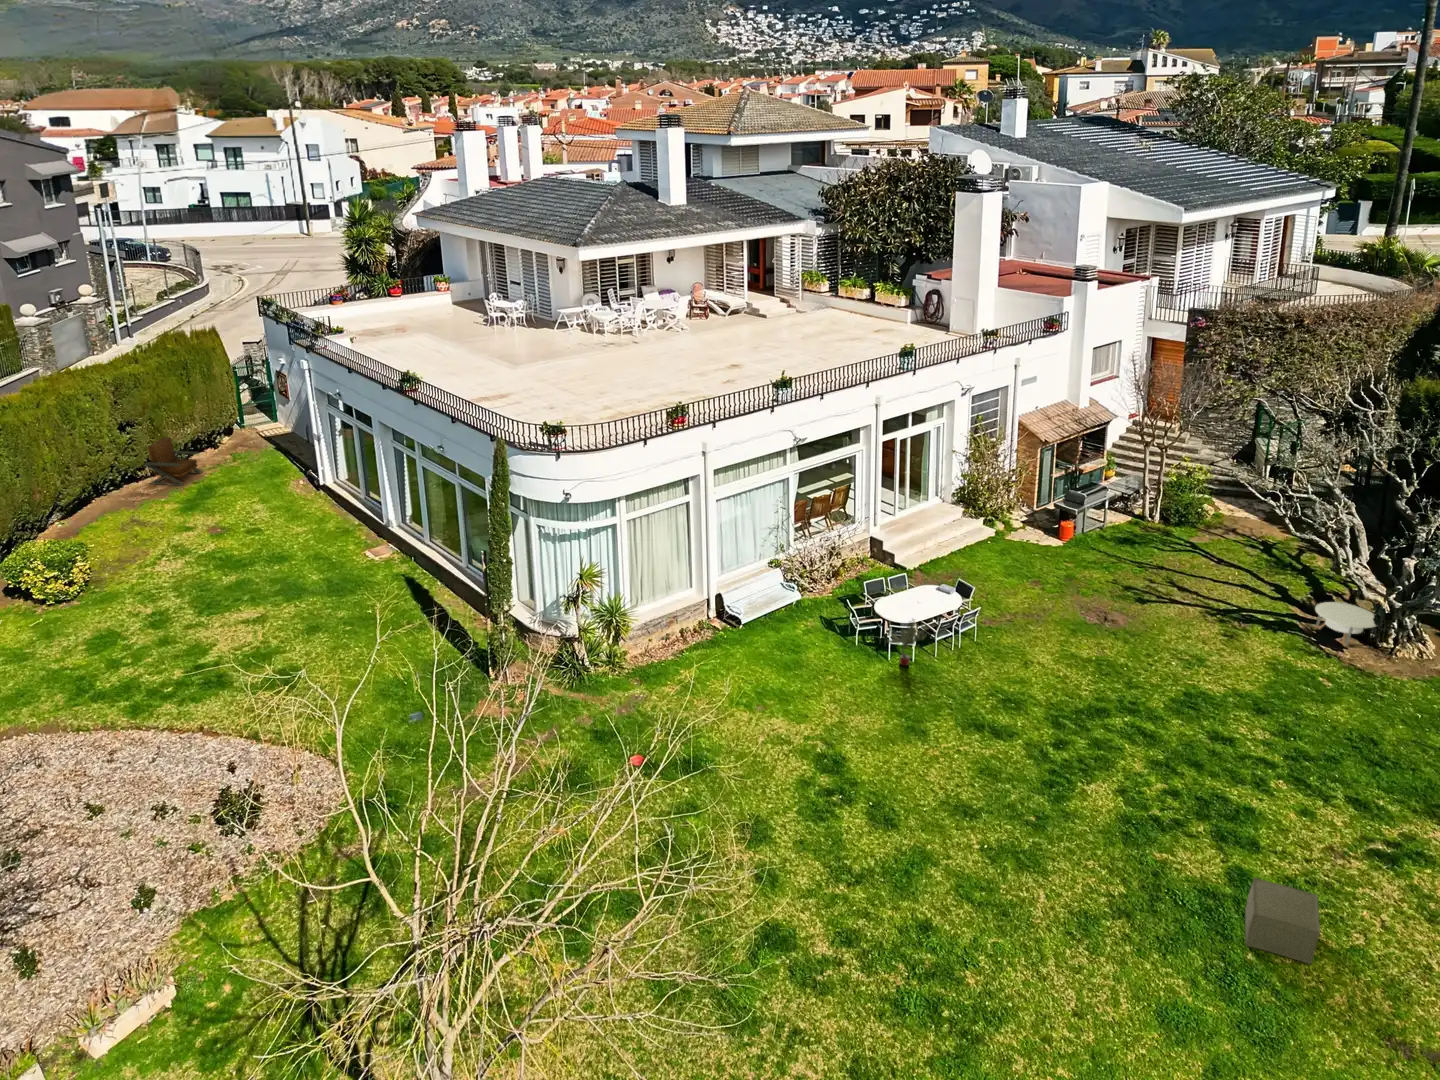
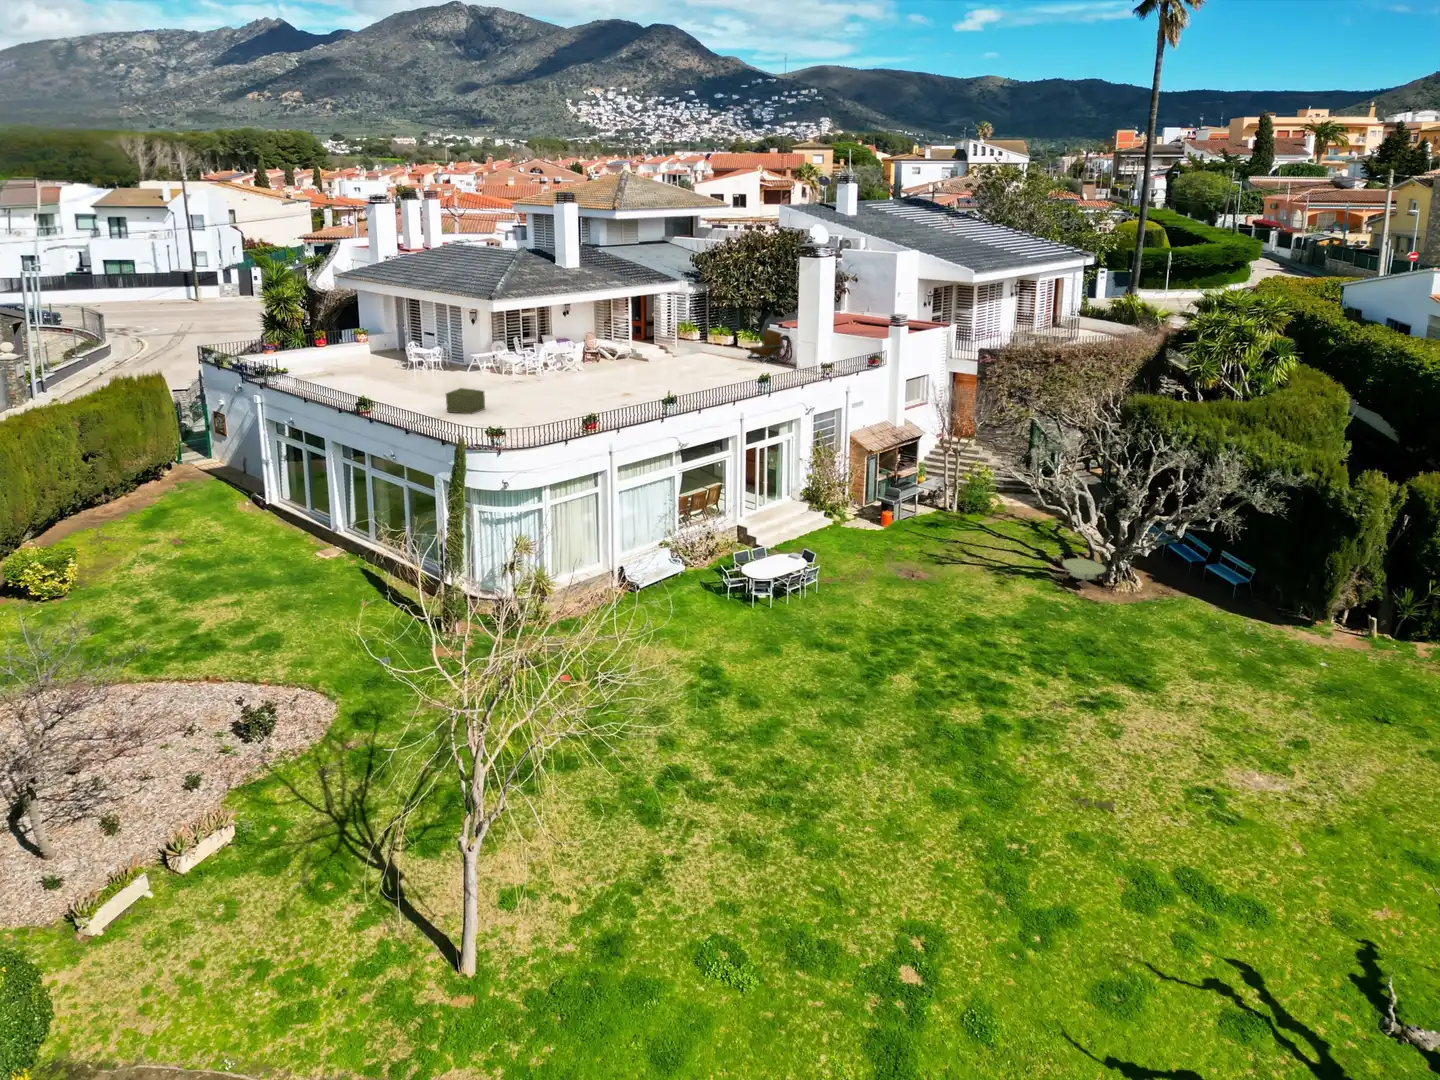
lounge chair: present [145,437,202,486] -> present [748,329,784,363]
potted tree: present [888,620,927,666] -> none [750,574,780,610]
ottoman: present [1245,878,1320,965] -> present [446,388,485,414]

